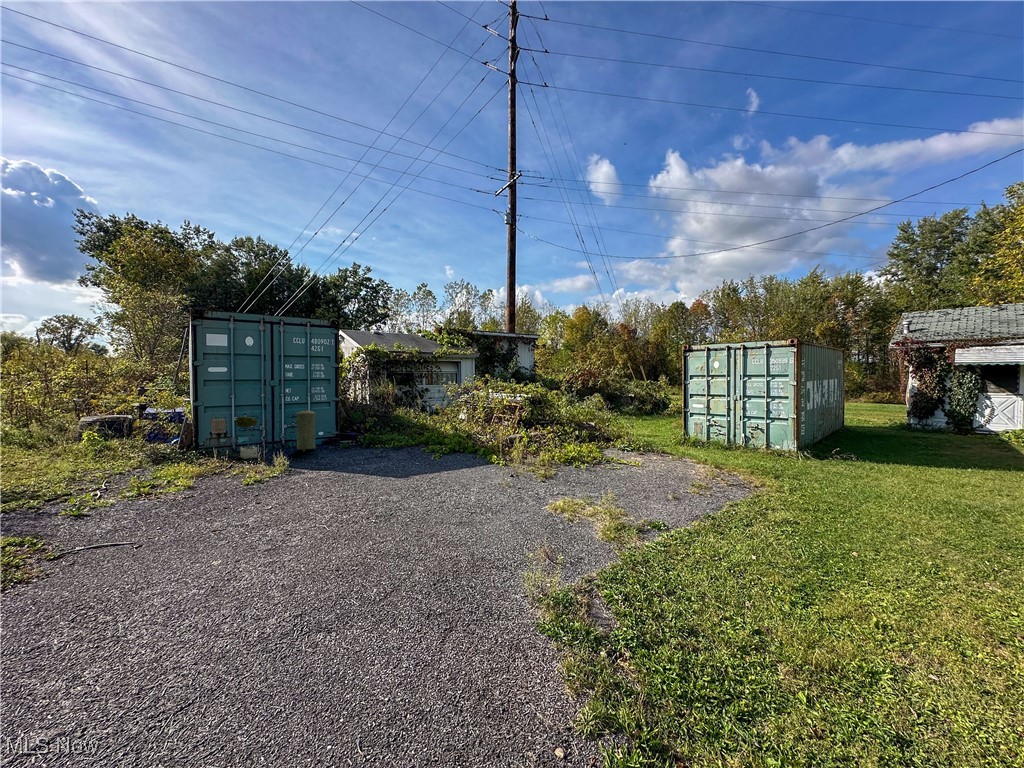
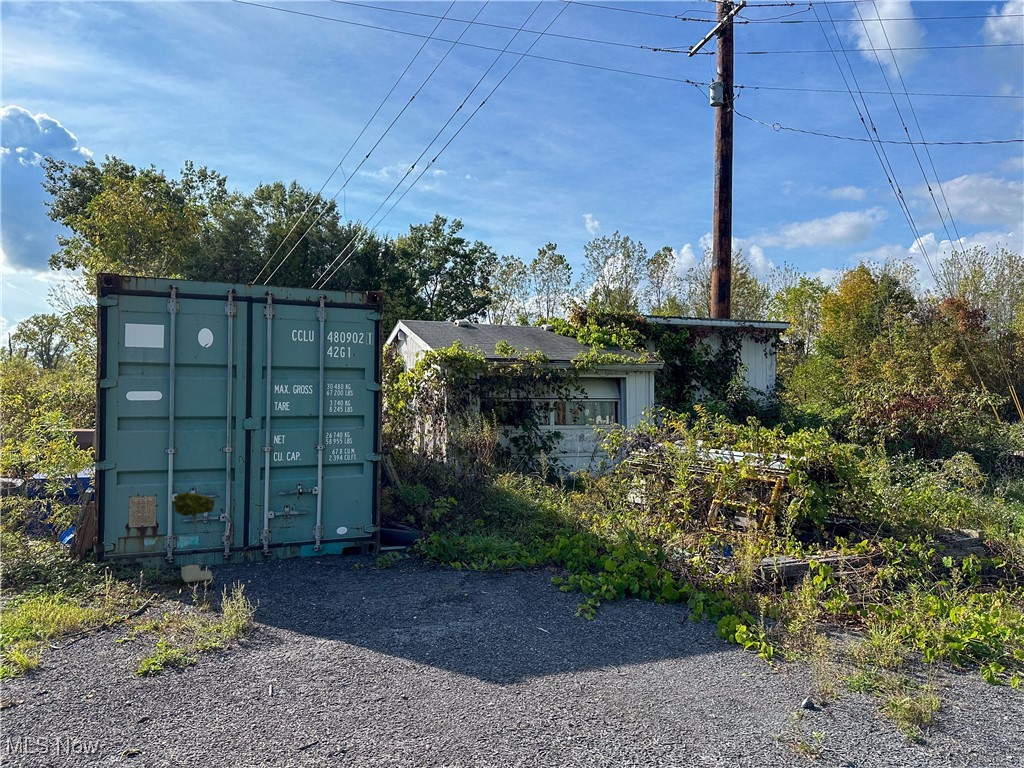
trash can: present [296,410,316,452] -> none [291,479,331,570]

